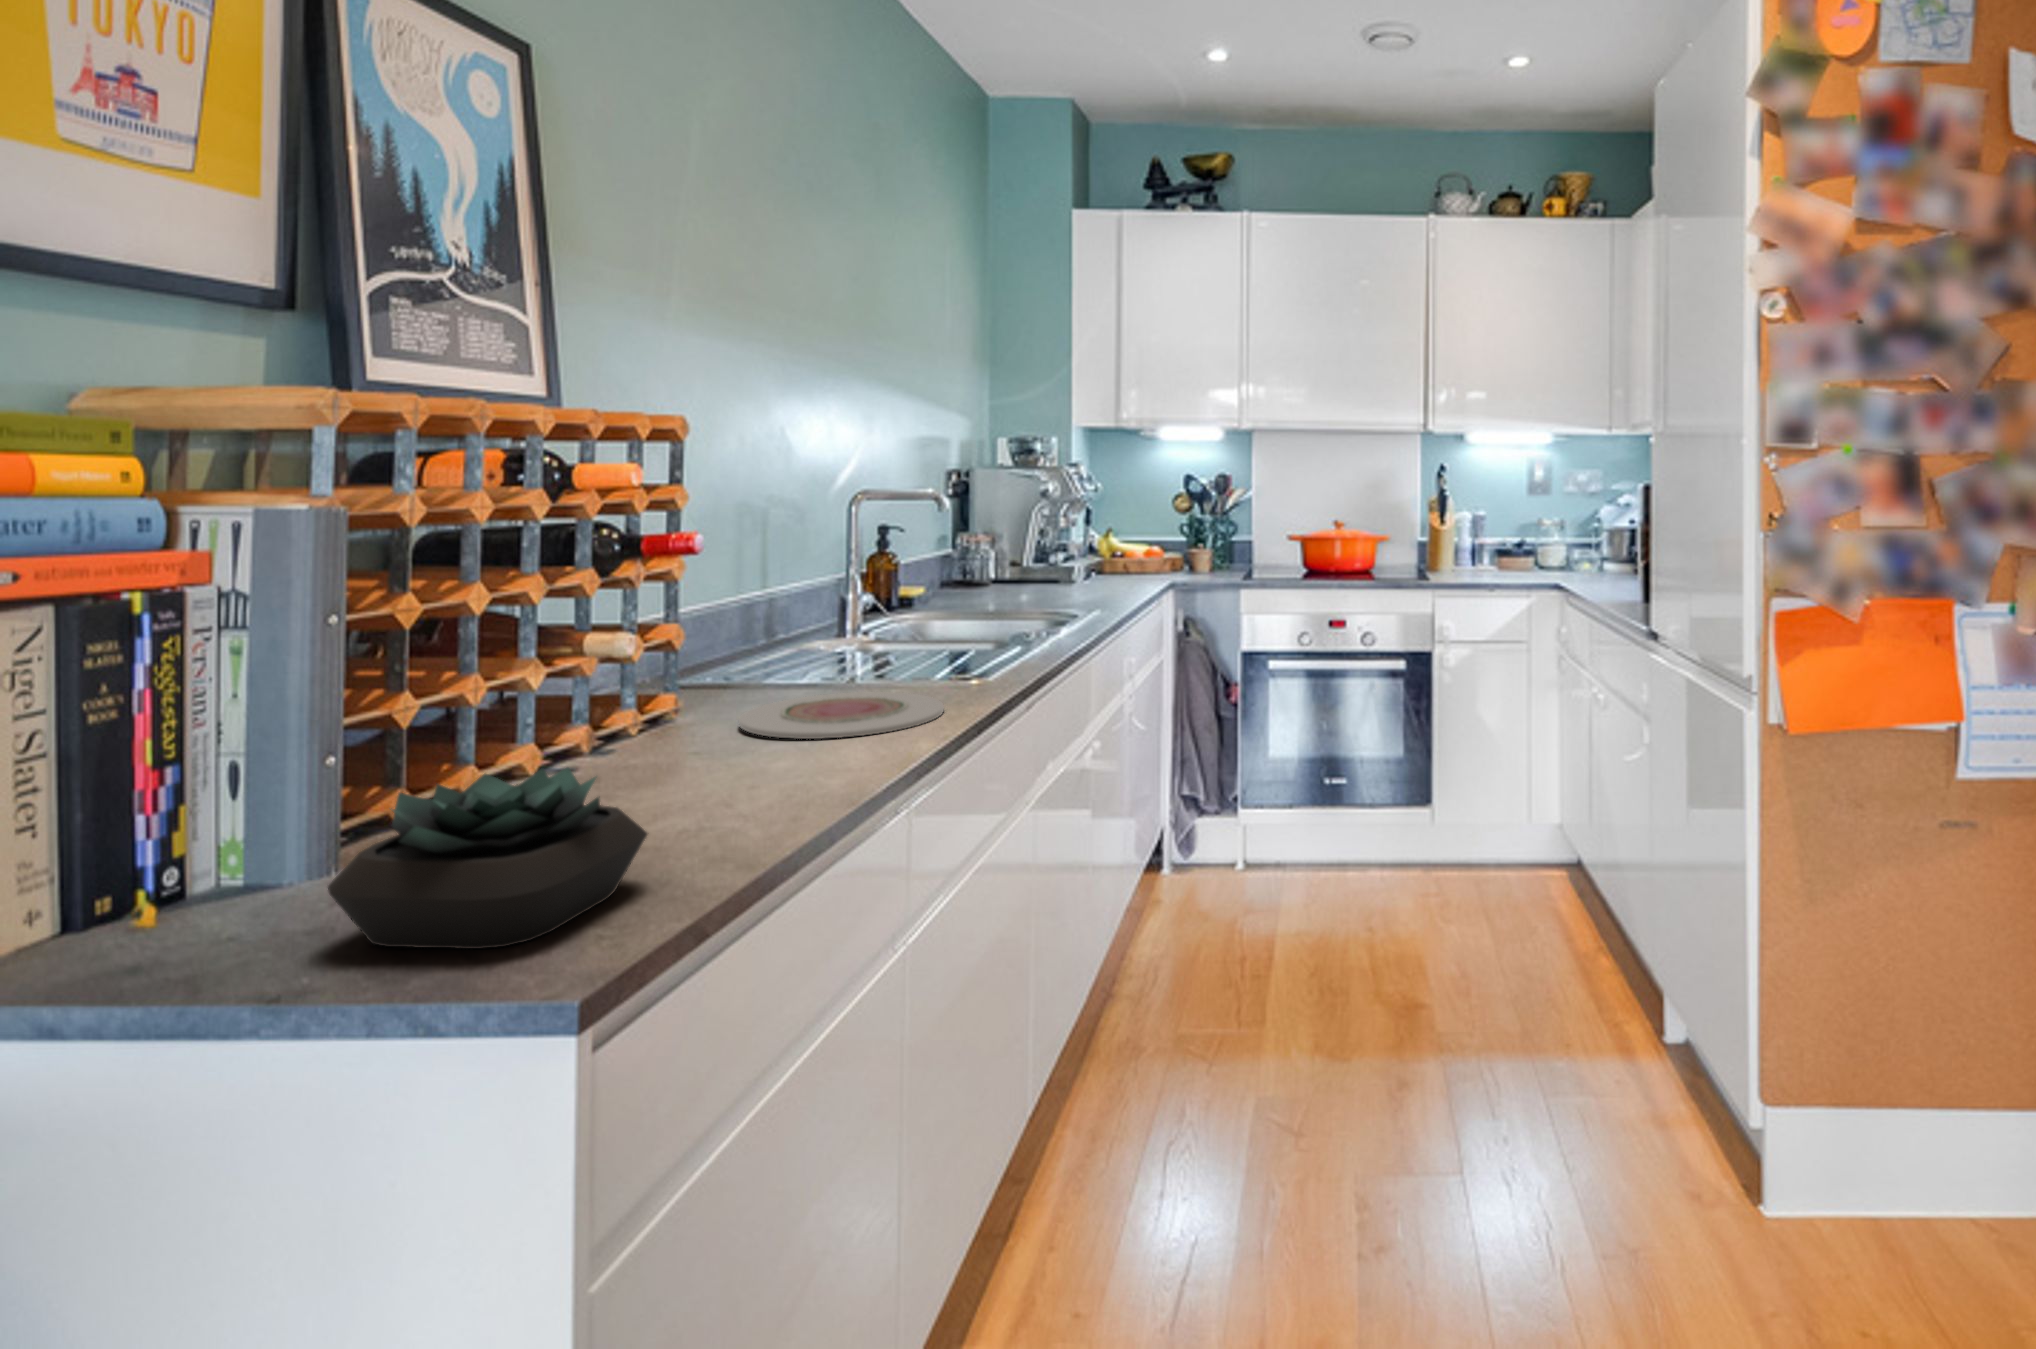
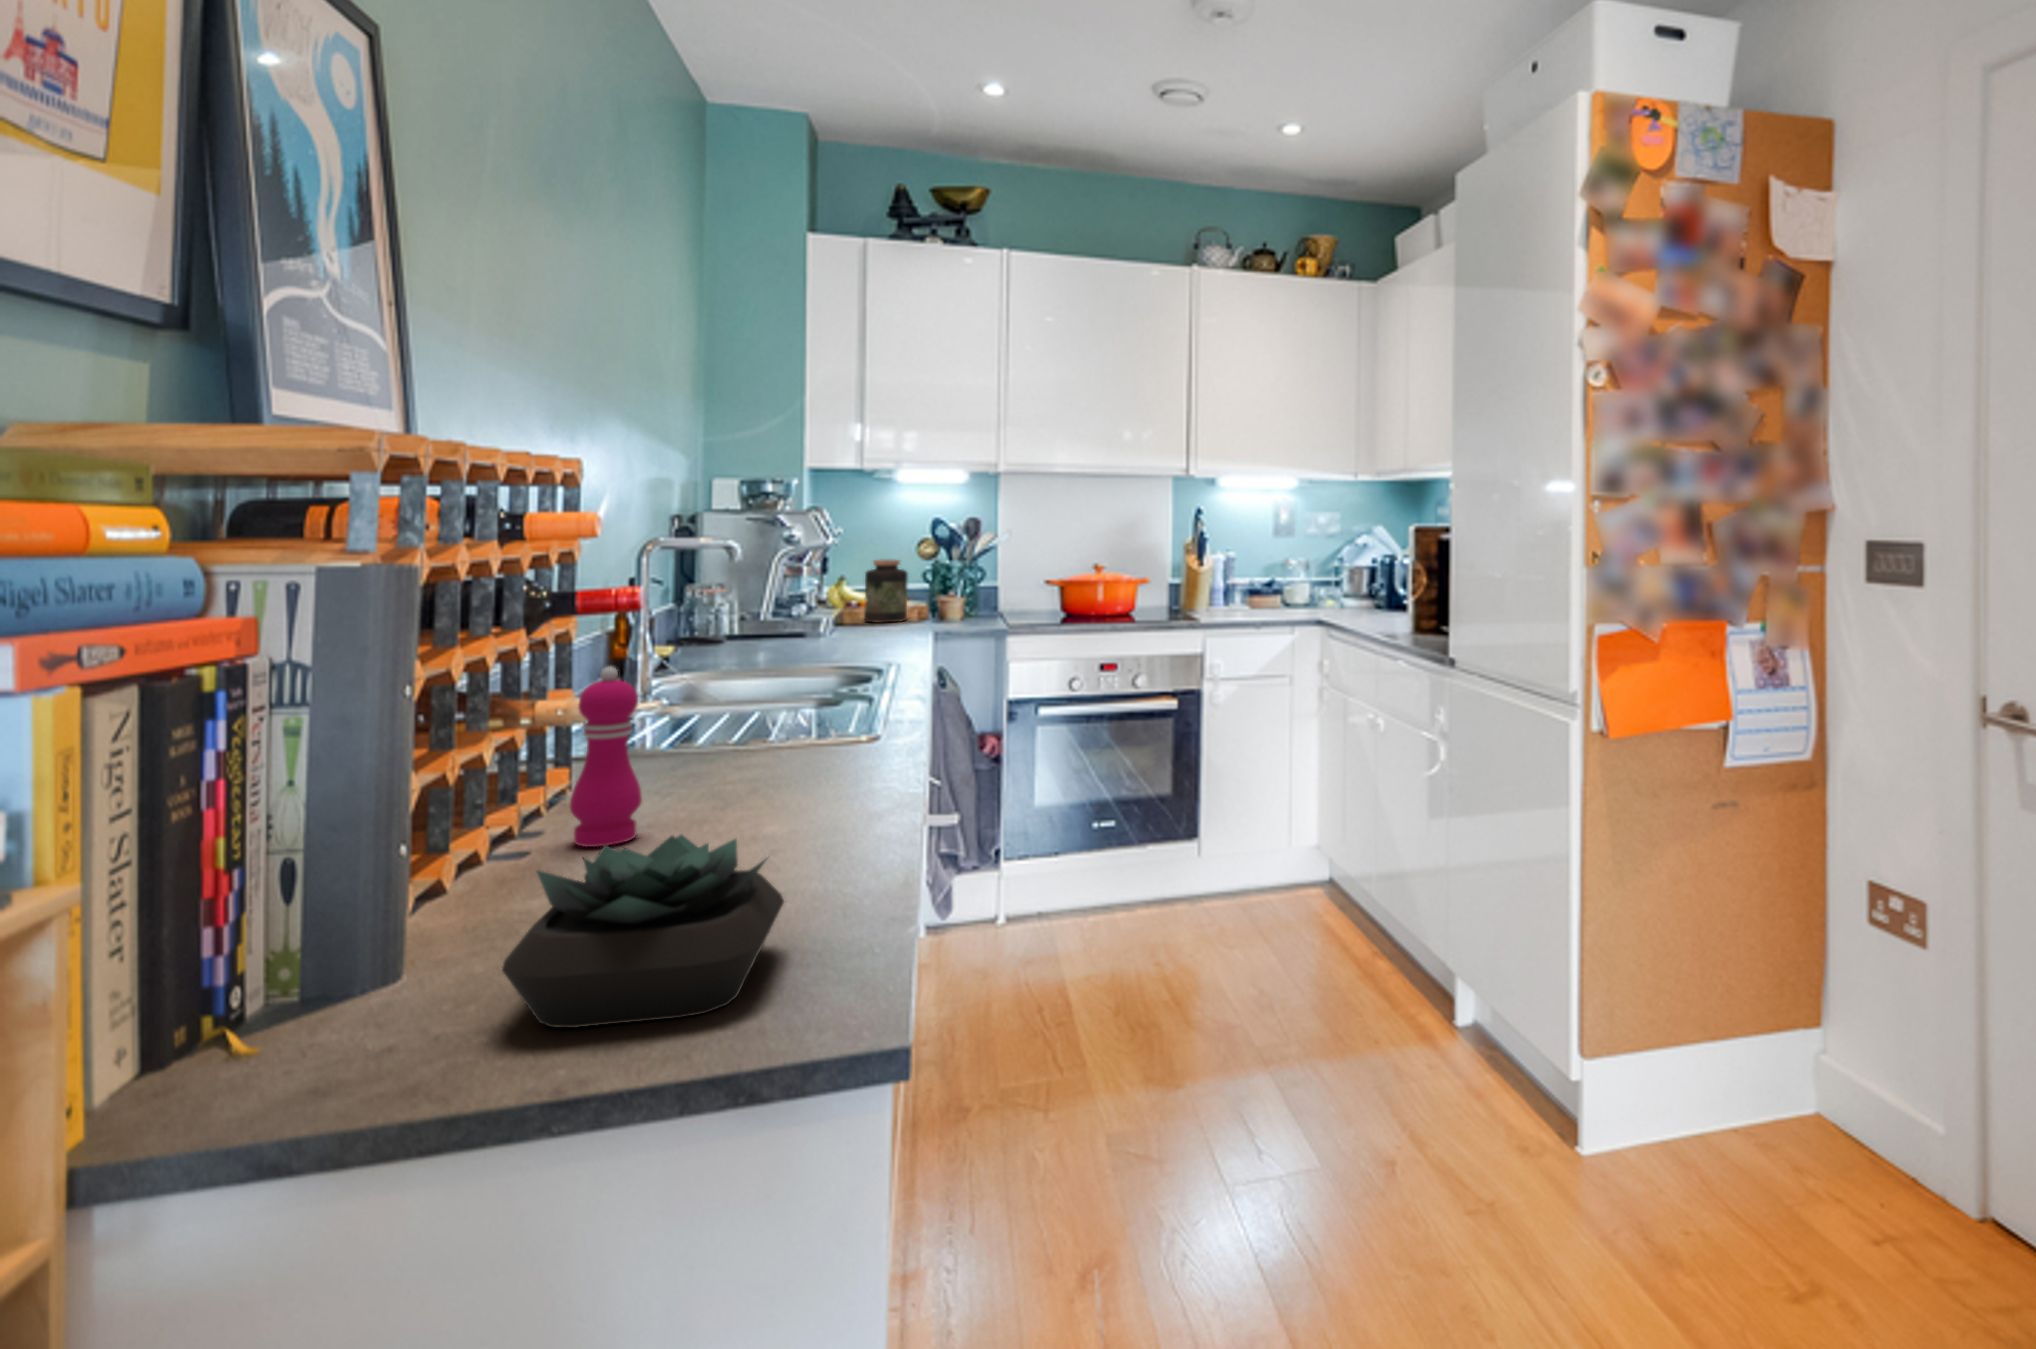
jar: none [1122,514,1160,572] -> present [864,559,908,623]
pepper mill: none [626,604,691,769] -> present [570,667,642,847]
plate: present [739,692,944,739] -> none [643,754,866,806]

